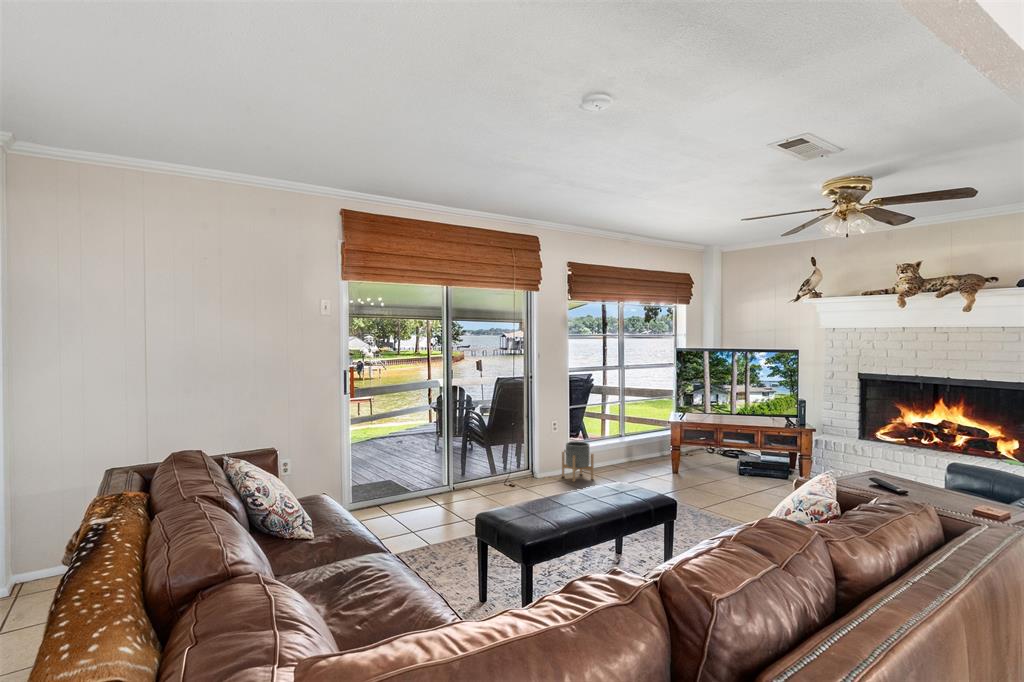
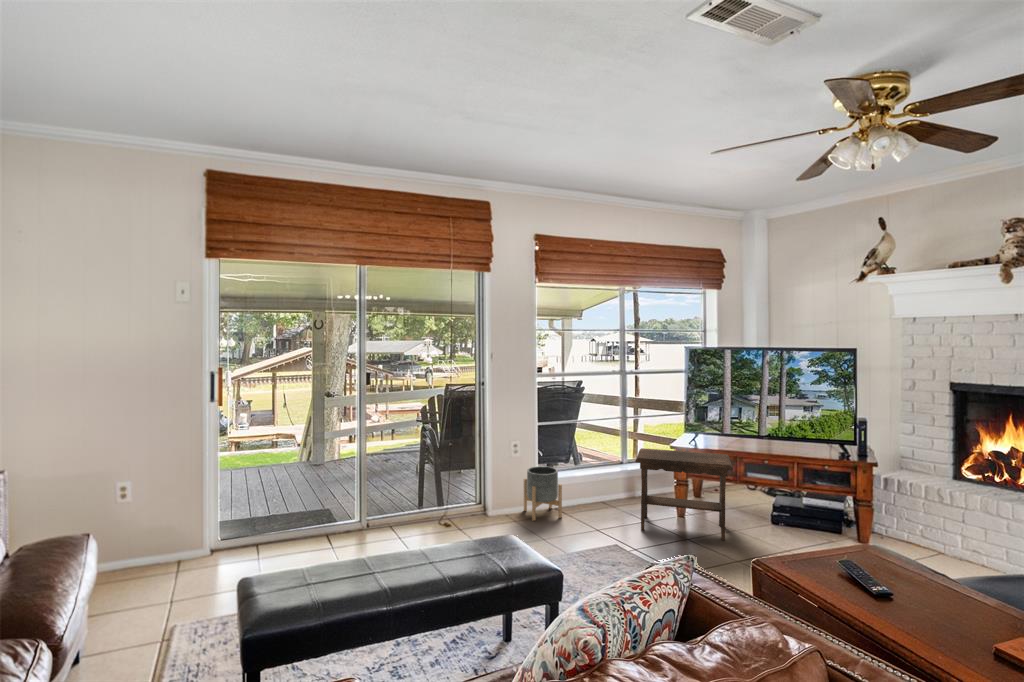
footstool: none [649,425,721,487] -> present [635,448,733,540]

